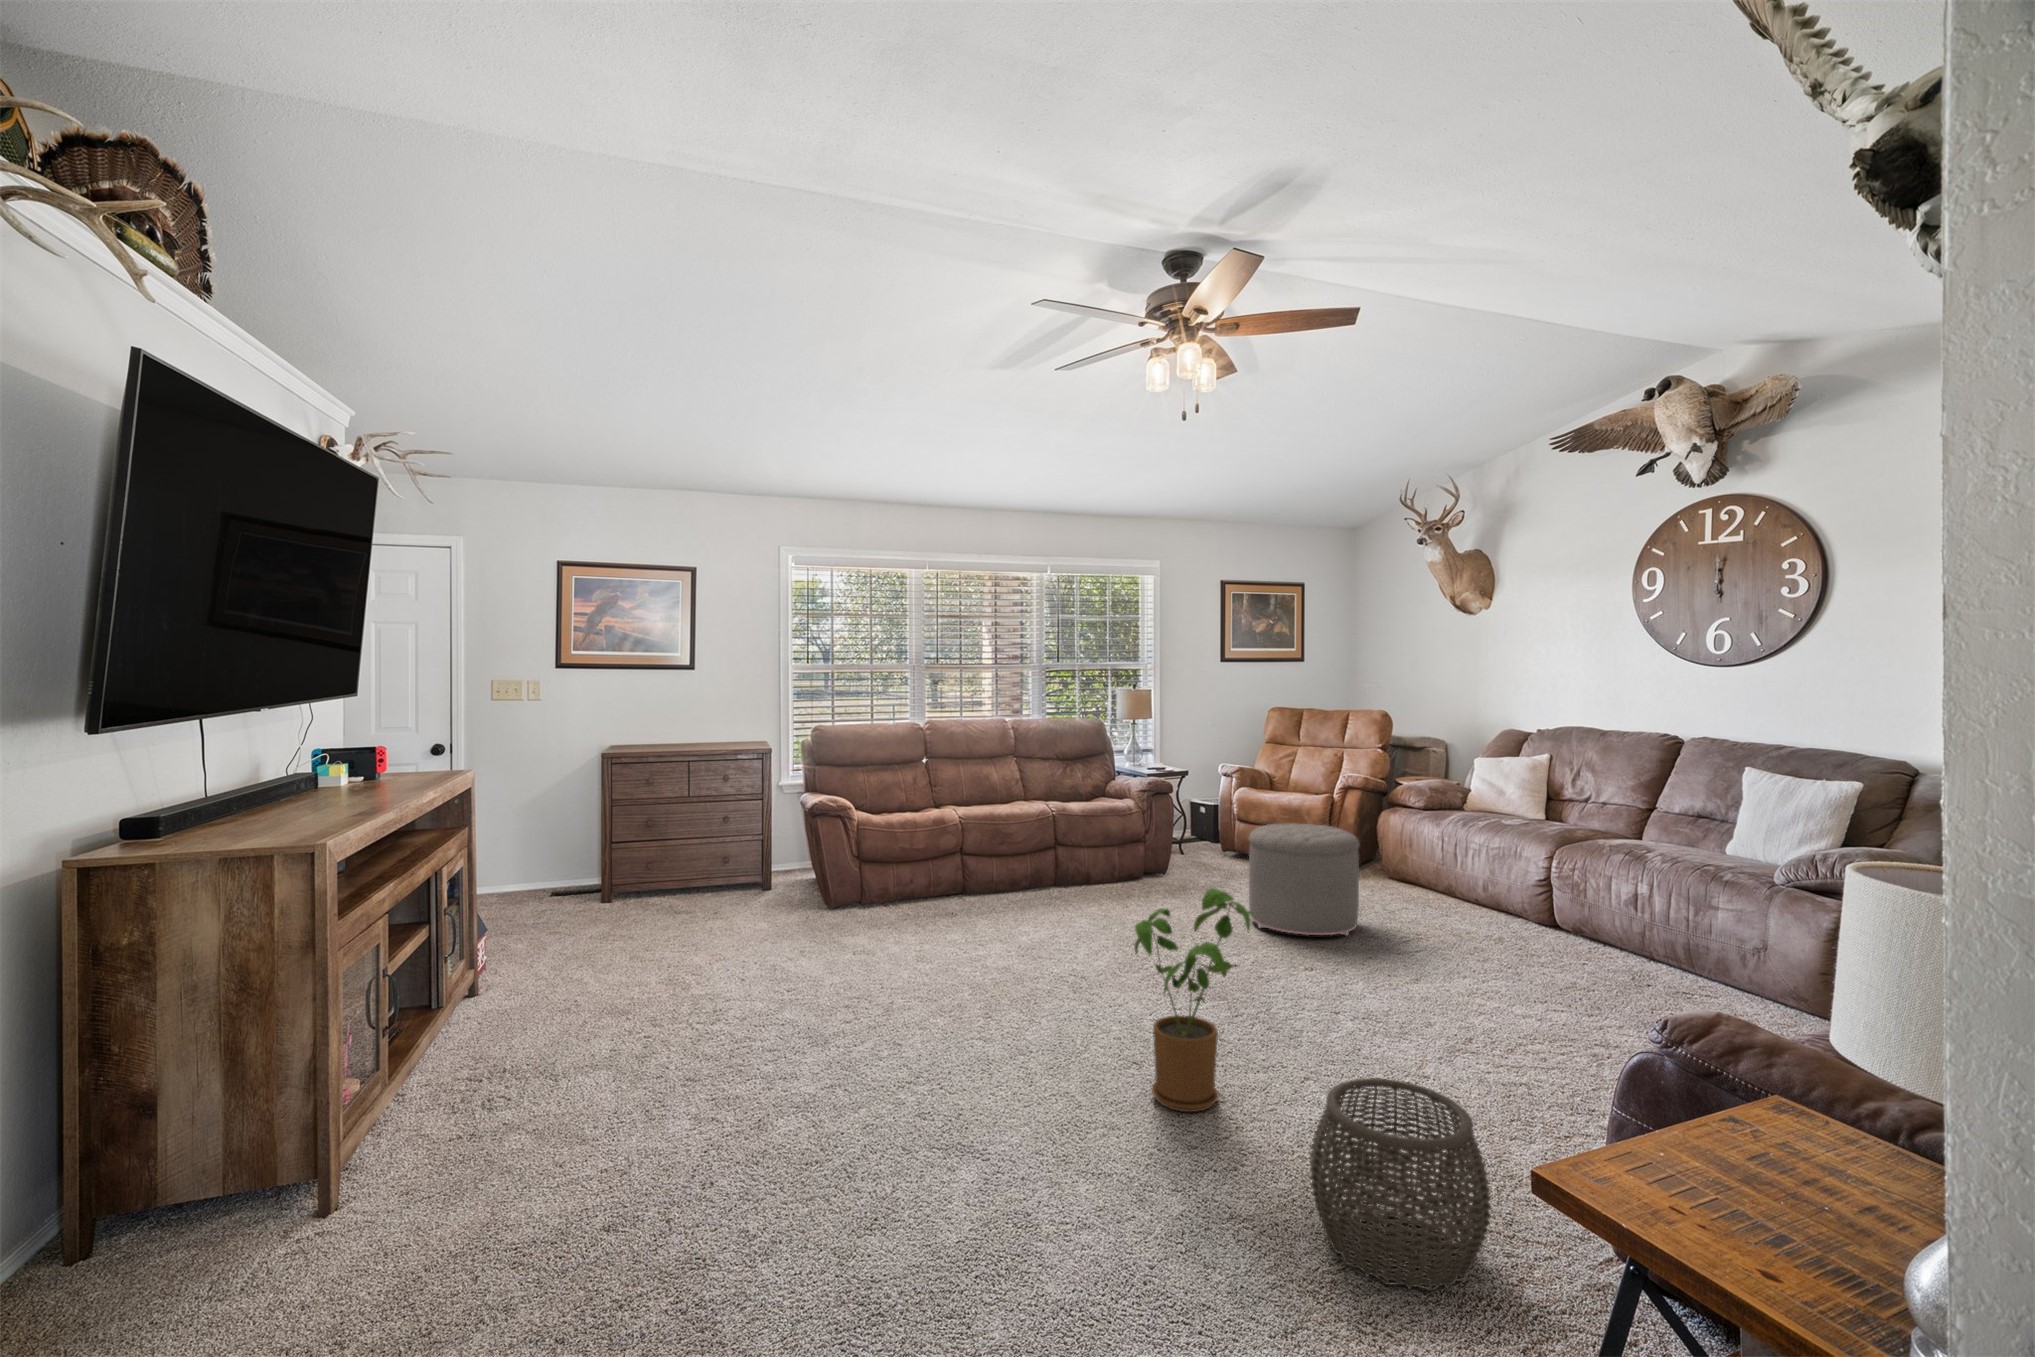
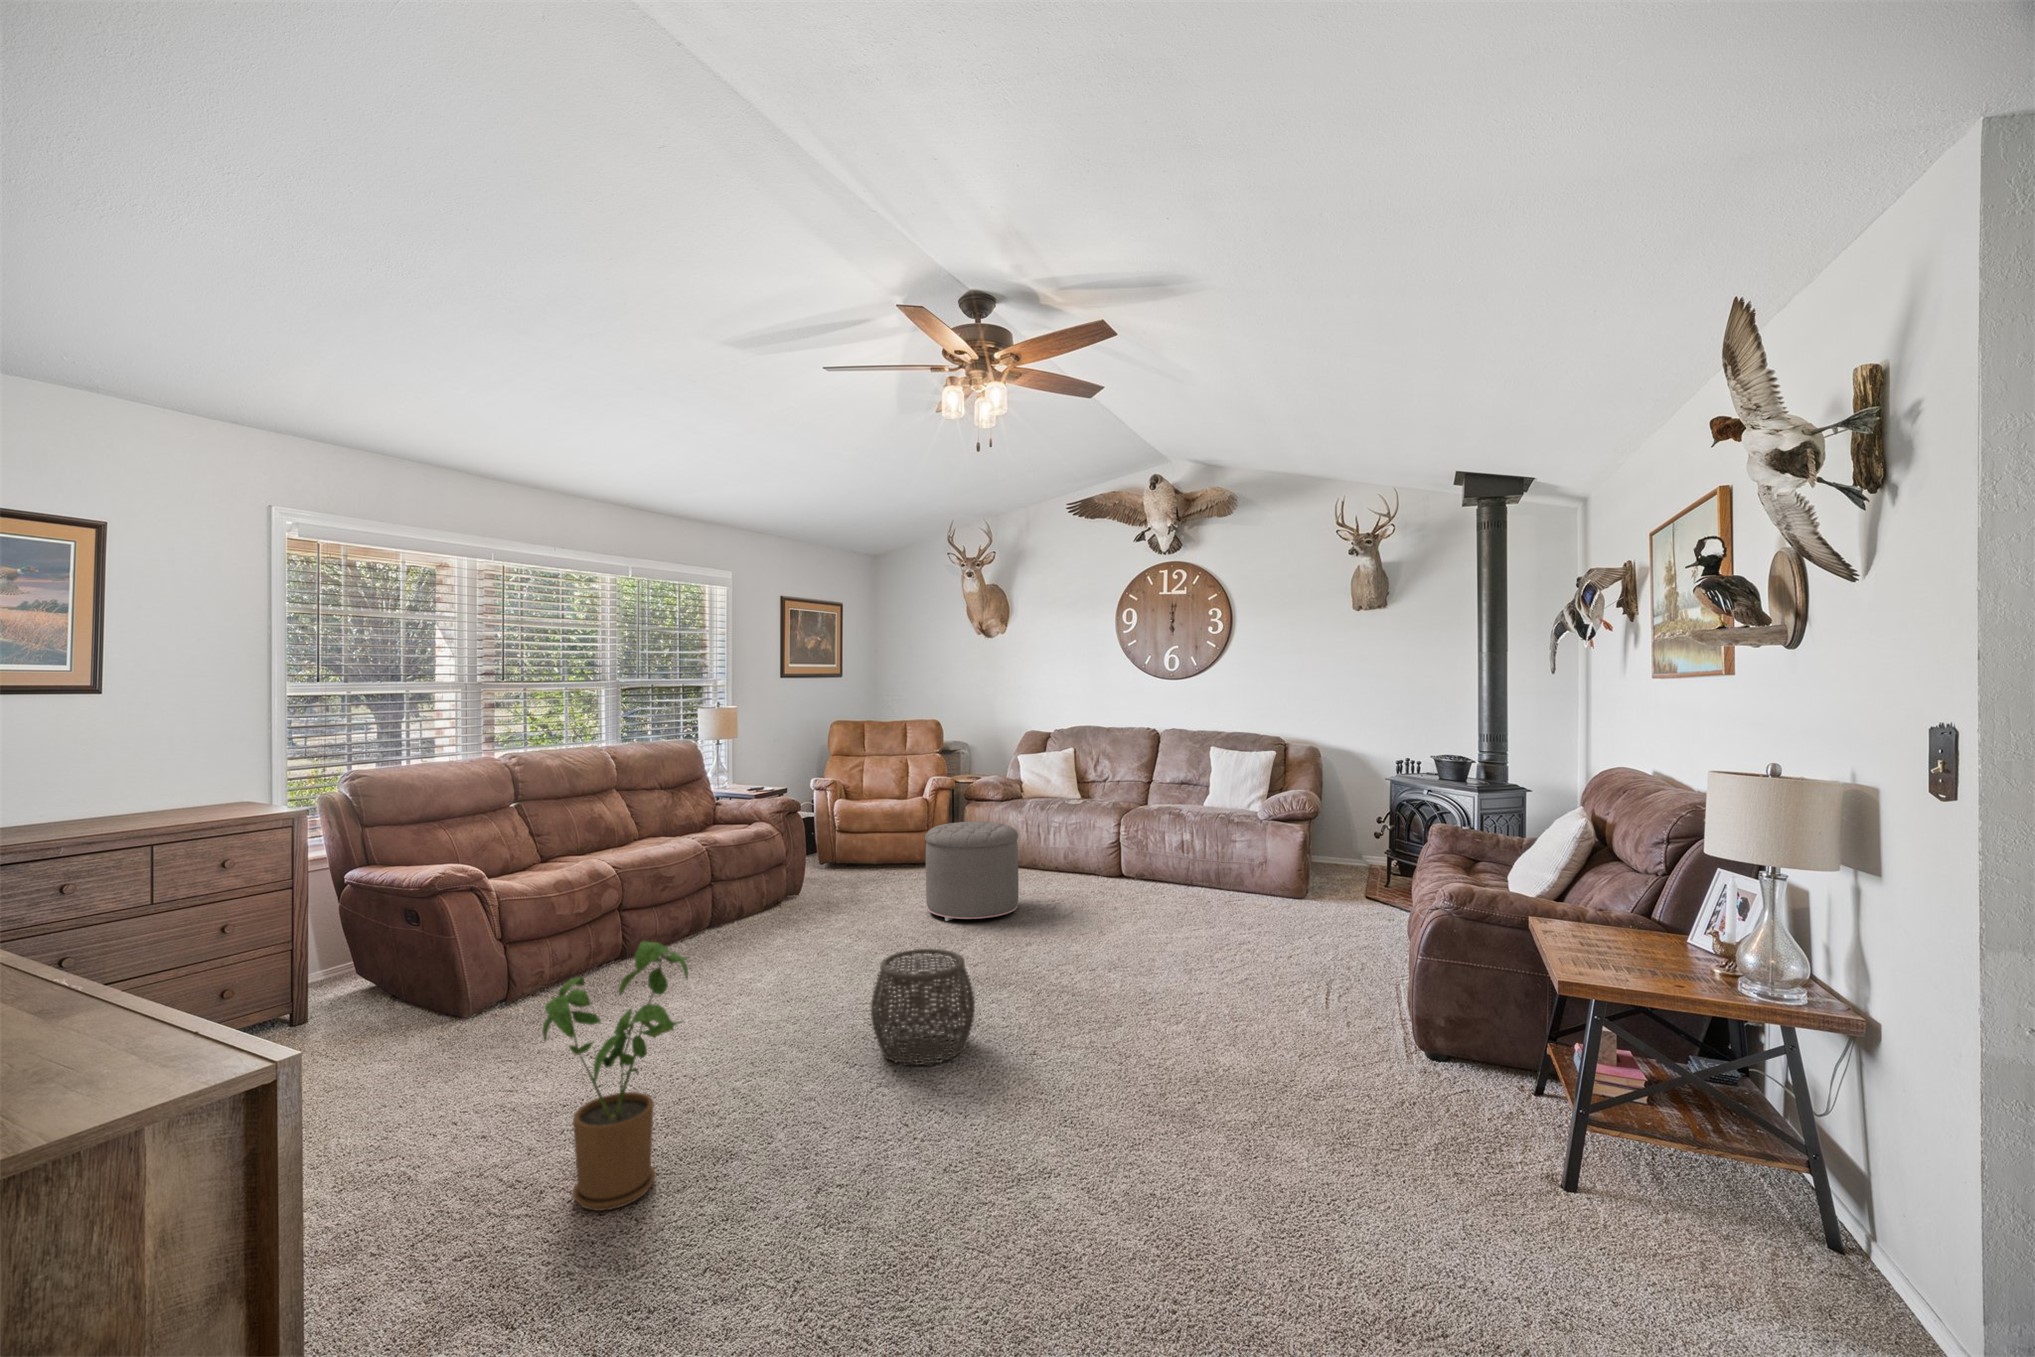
house plant: present [1134,888,1256,1112] -> present [542,942,688,1211]
woven basket: present [1309,1078,1491,1291] -> present [871,949,975,1065]

